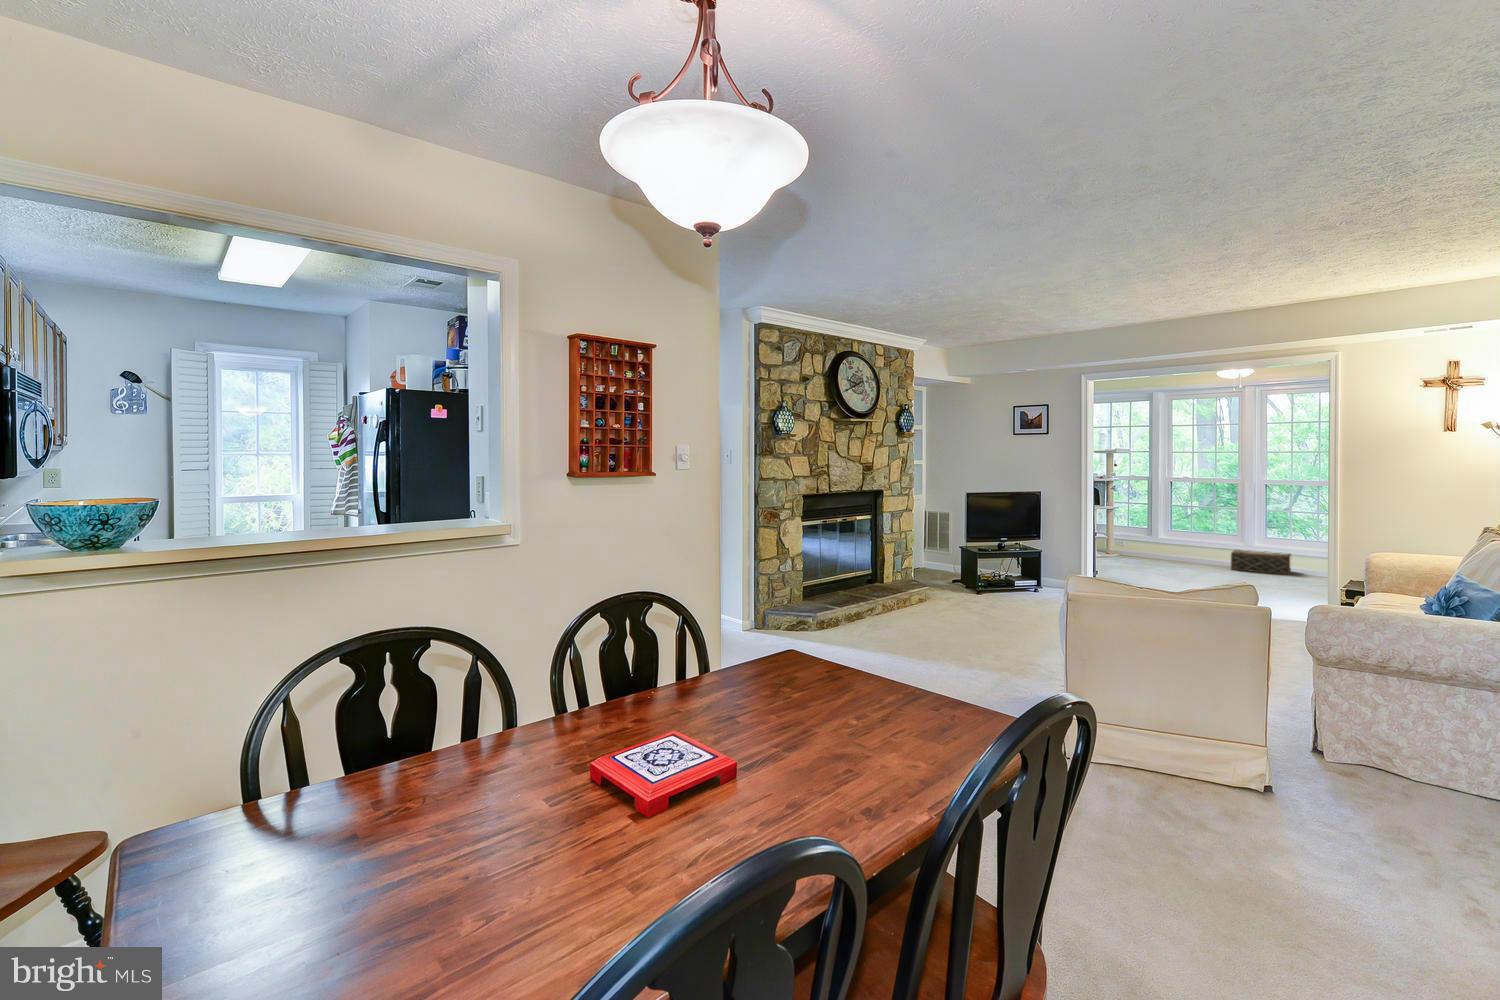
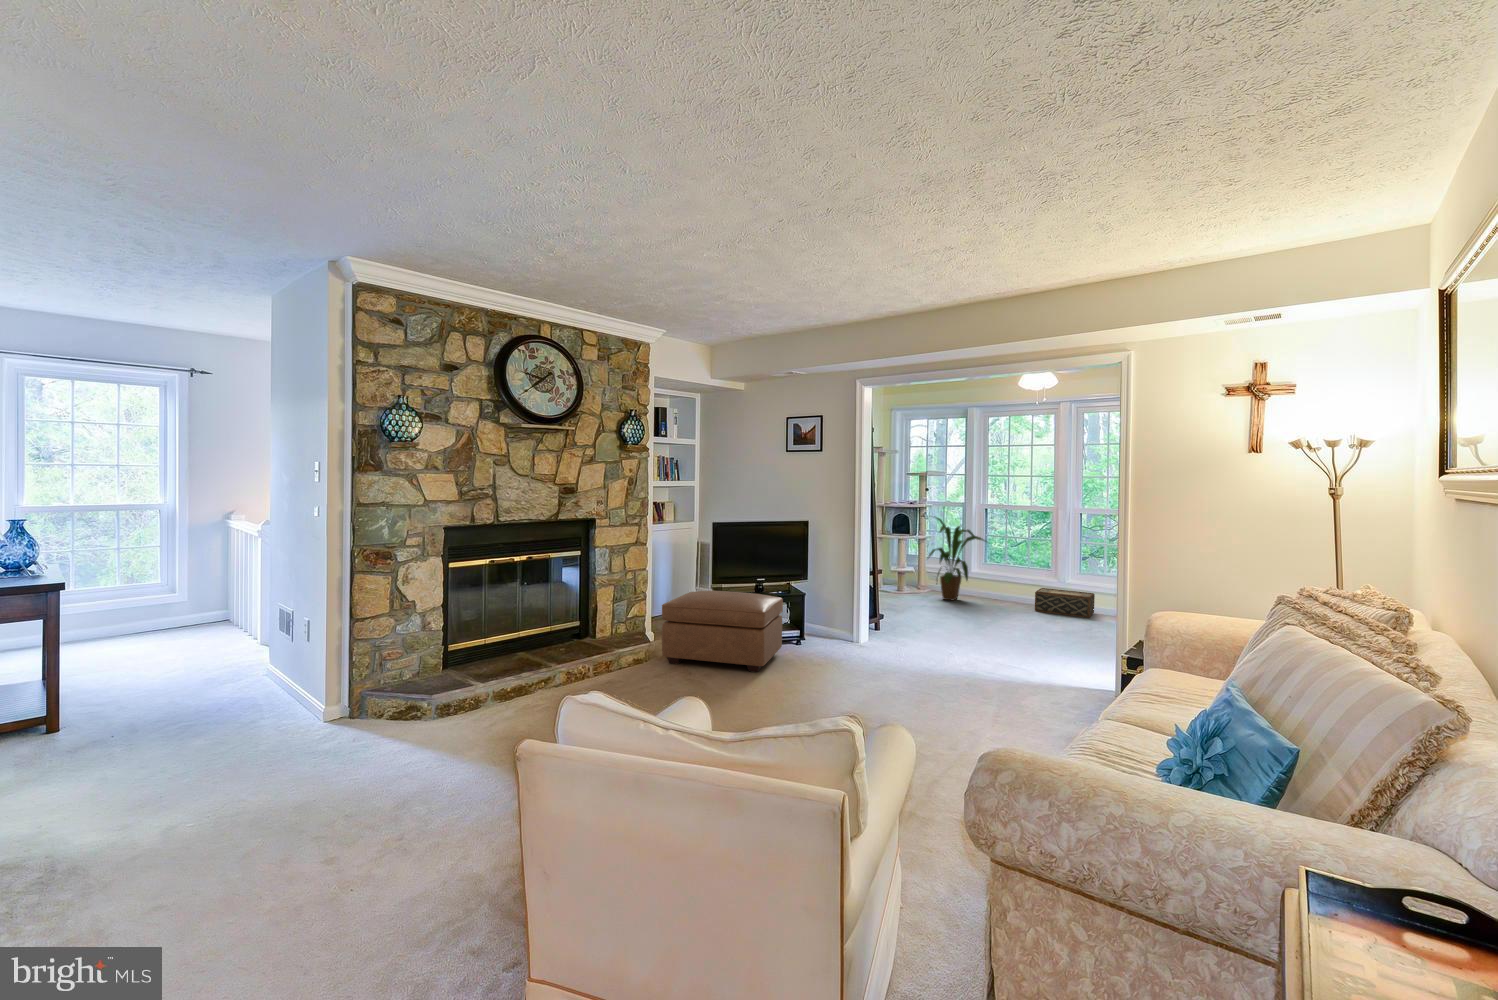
house plant: none [1120,488,1182,562] -> present [929,517,985,600]
ottoman: none [940,547,1033,608] -> present [662,591,783,672]

